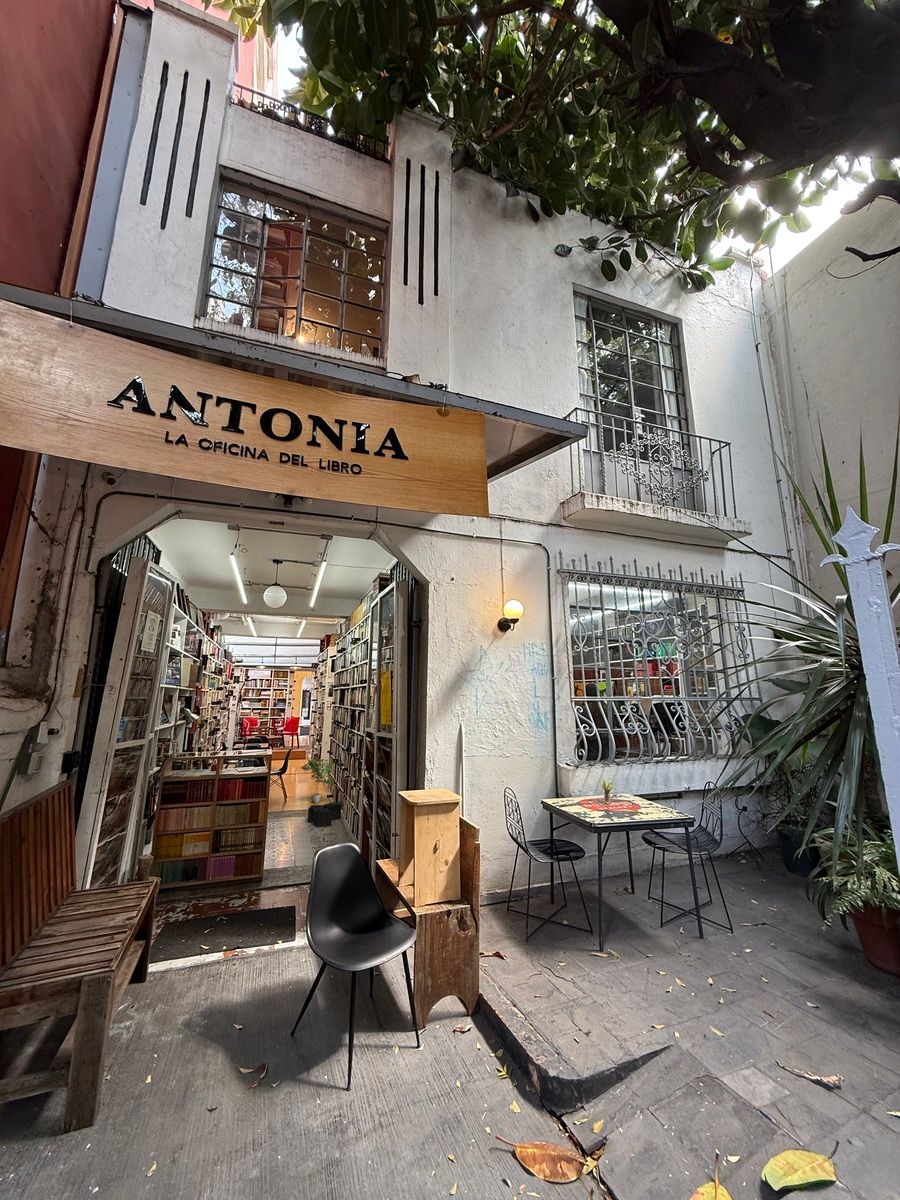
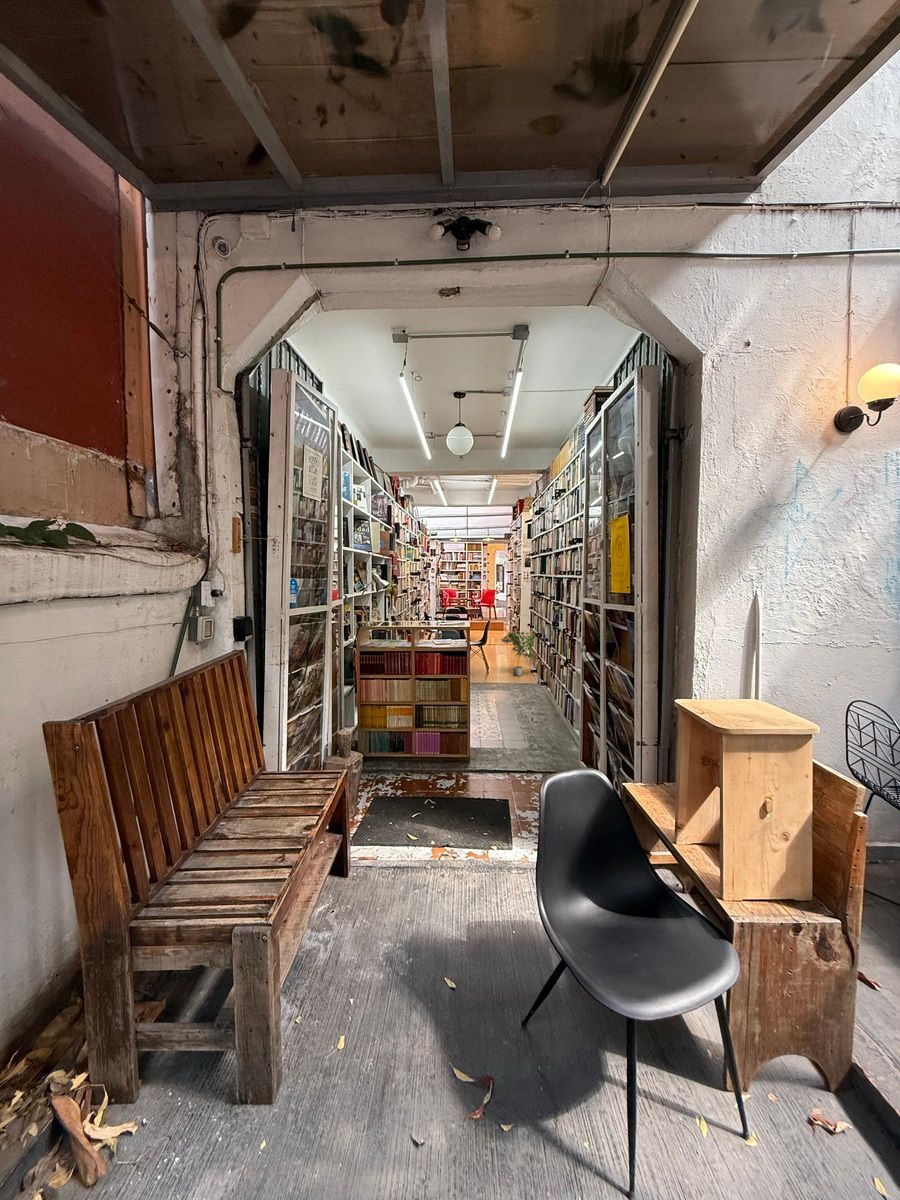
storage bin: present [308,802,344,827] -> none [511,678,550,703]

